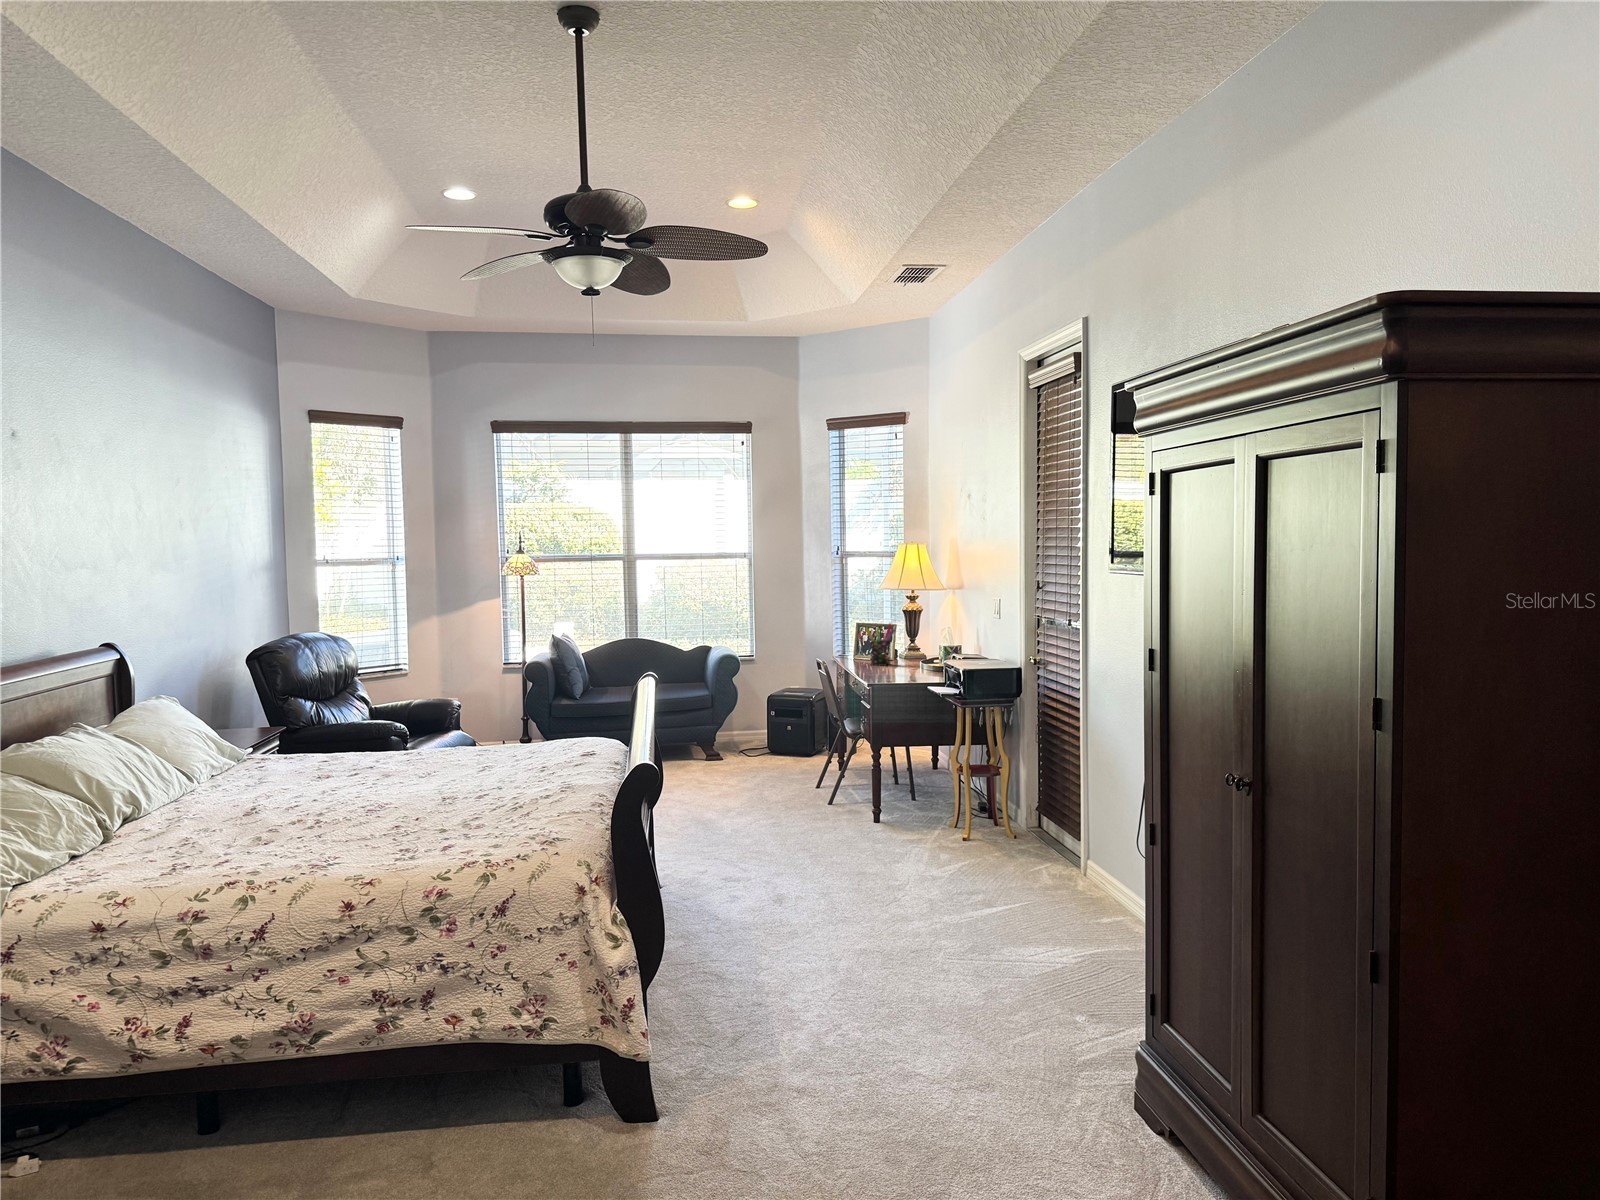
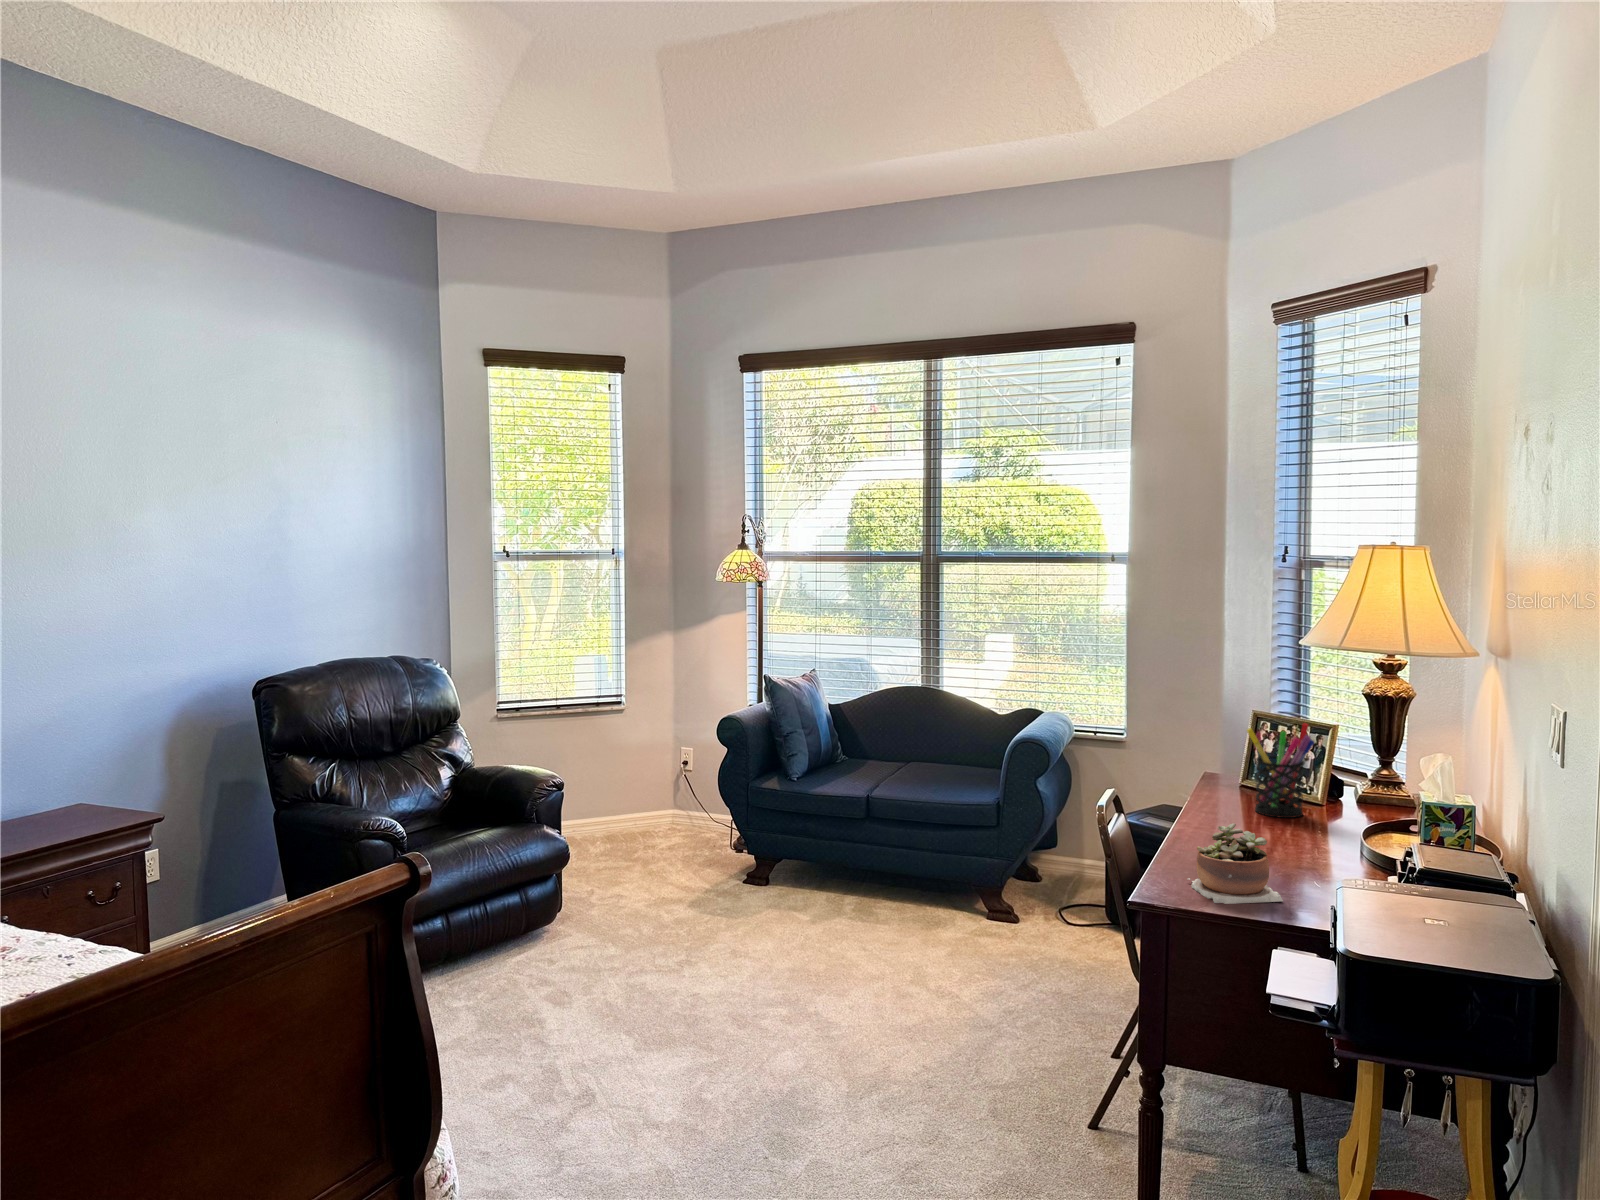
succulent plant: none [885,652,923,681] -> present [1188,823,1283,904]

